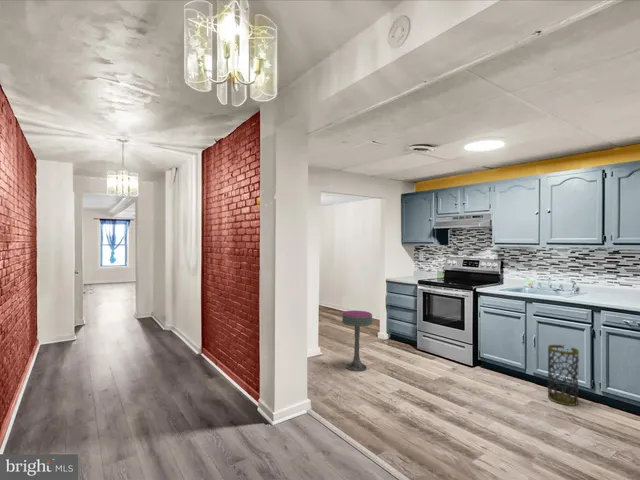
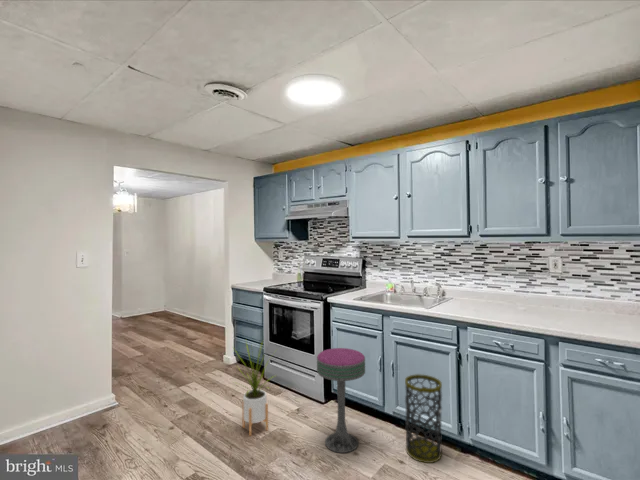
bar stool: present [342,311,372,371] -> present [317,348,365,453]
house plant: none [410,311,445,378] -> present [239,343,268,436]

